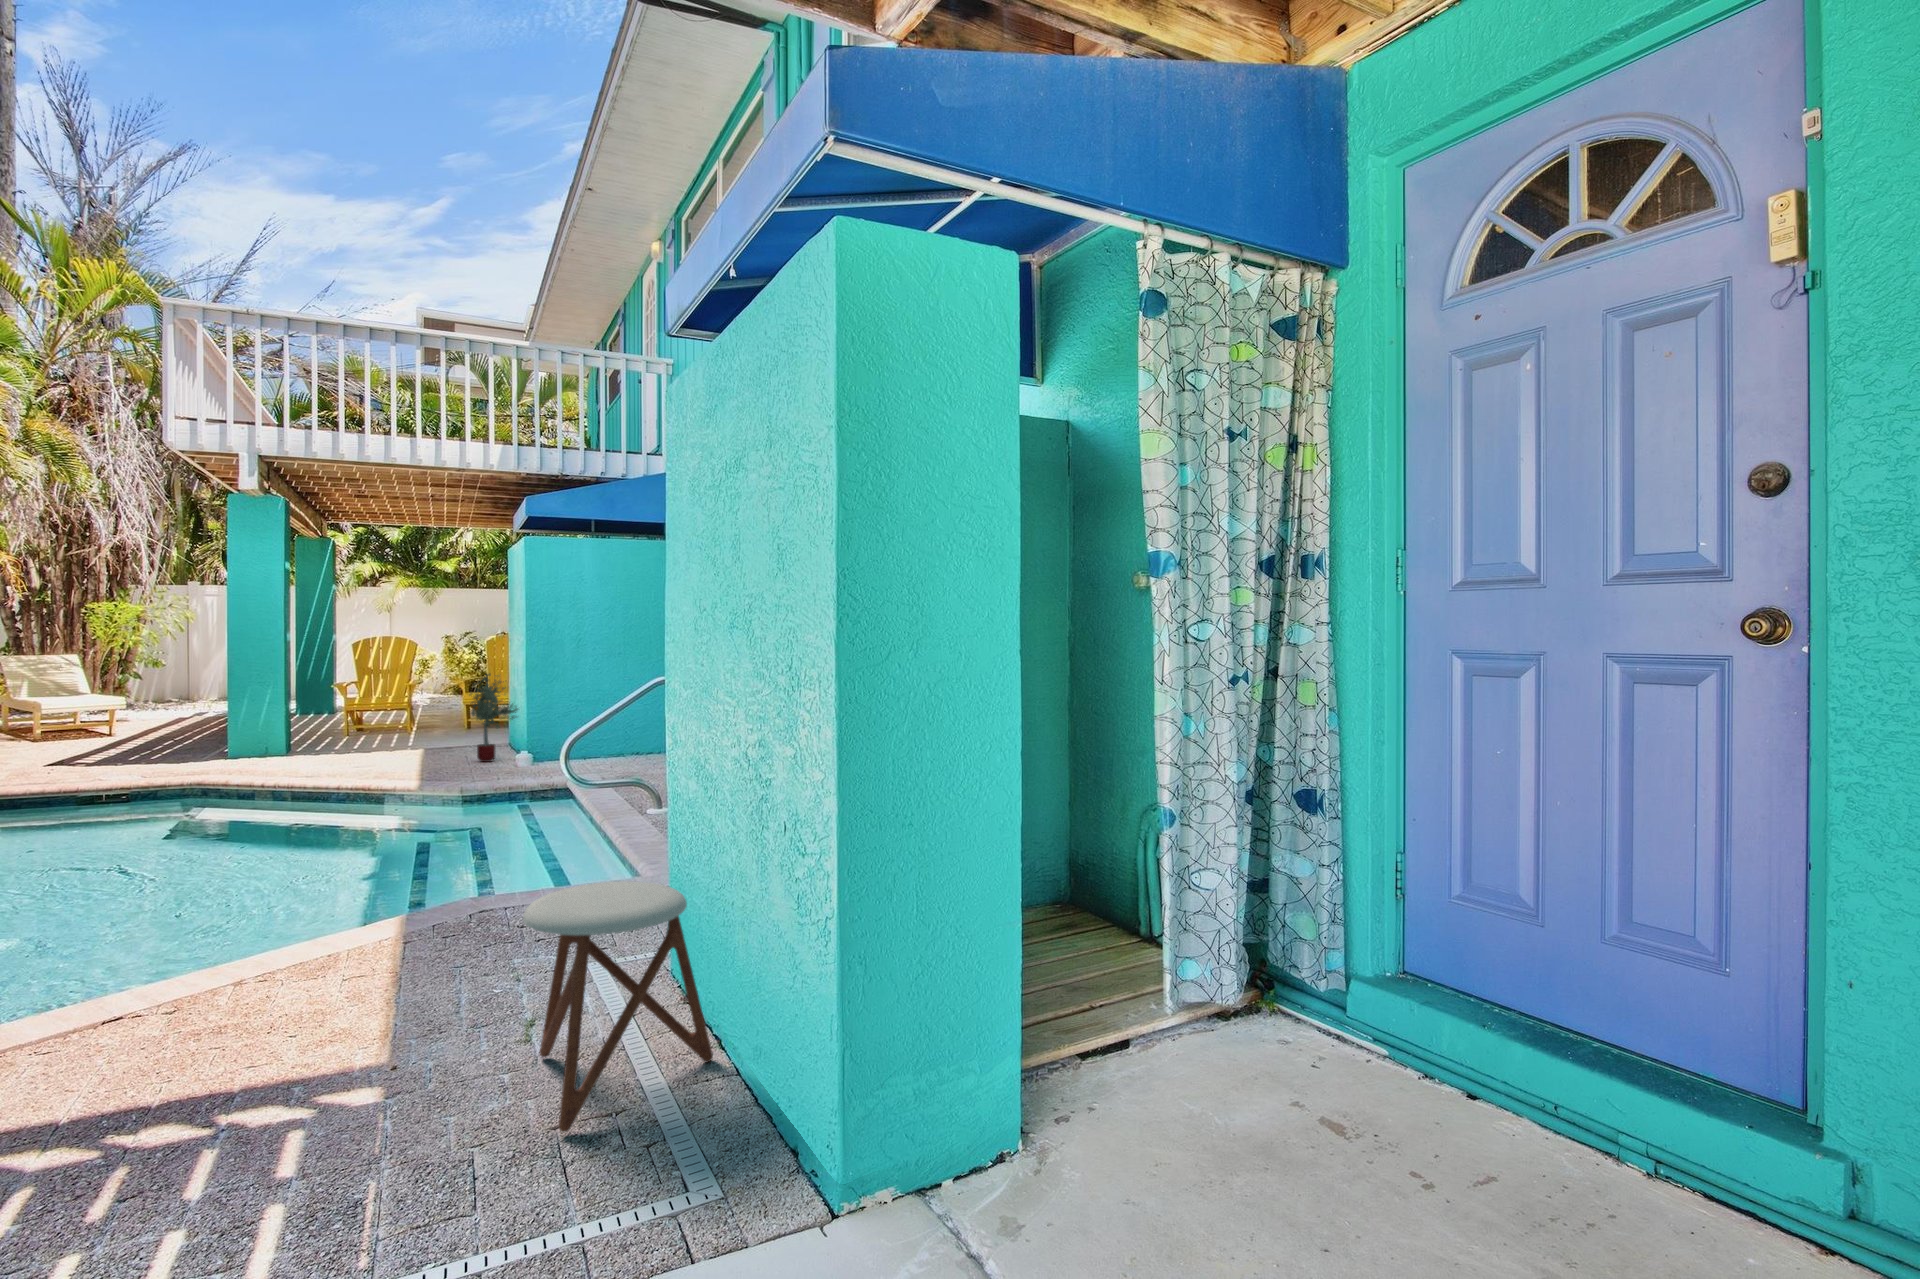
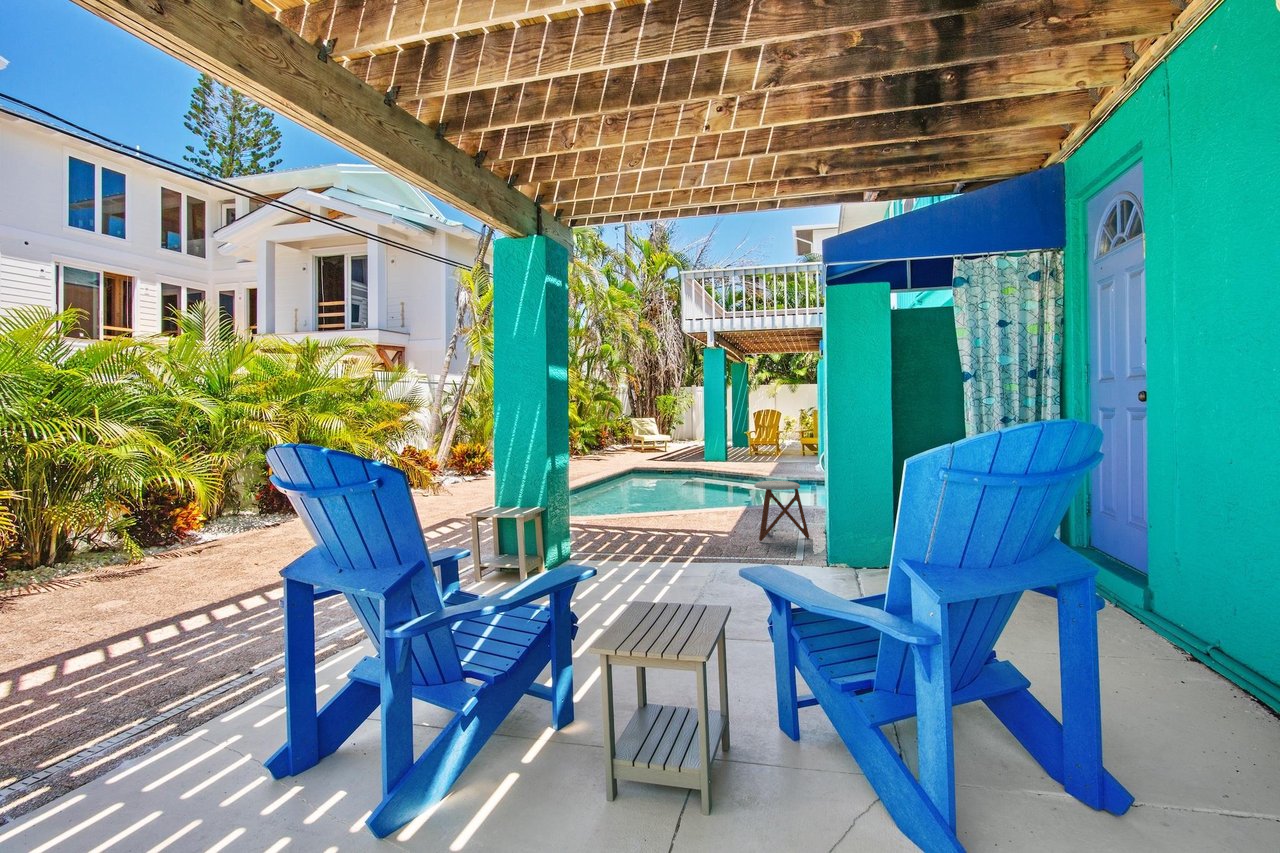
potted tree: present [471,674,518,762] -> none [791,426,814,467]

